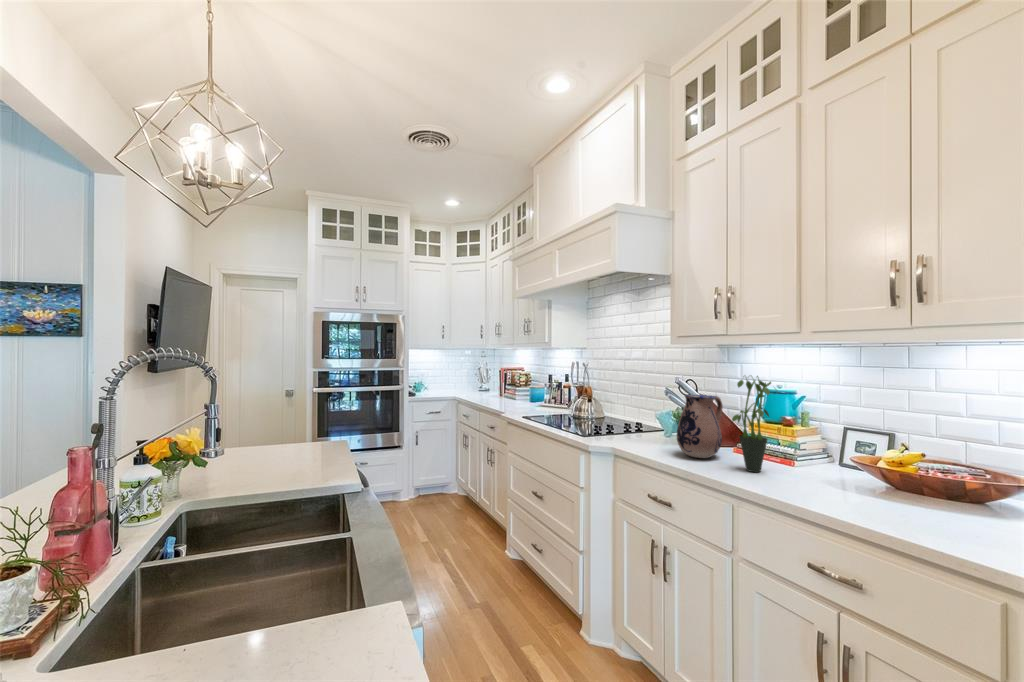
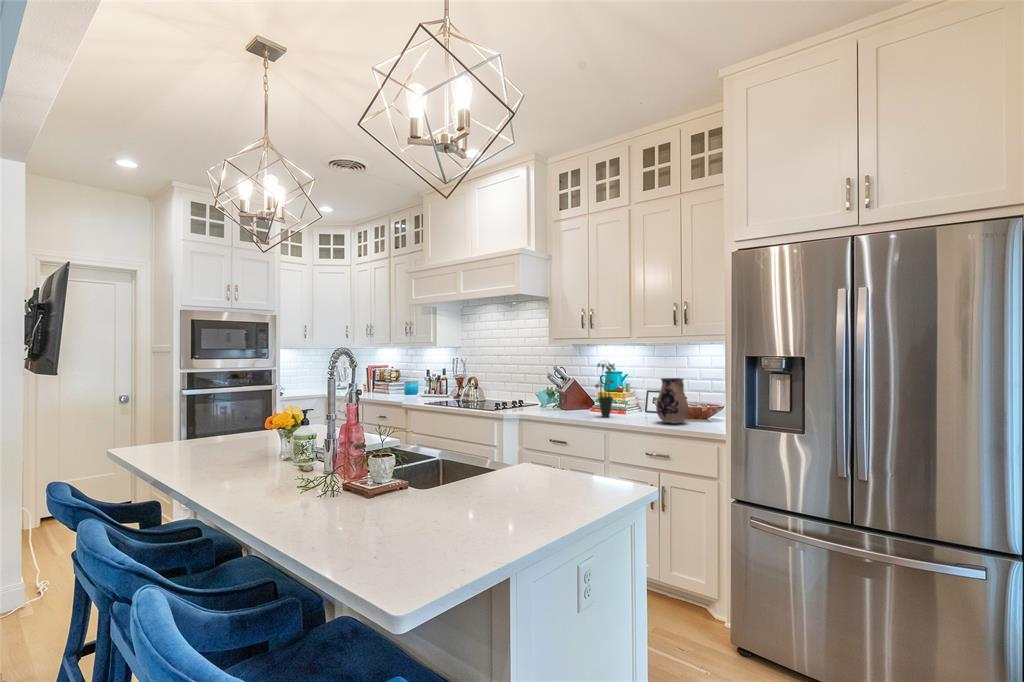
ceramic pitcher: present [677,395,723,458] -> present [656,378,689,424]

